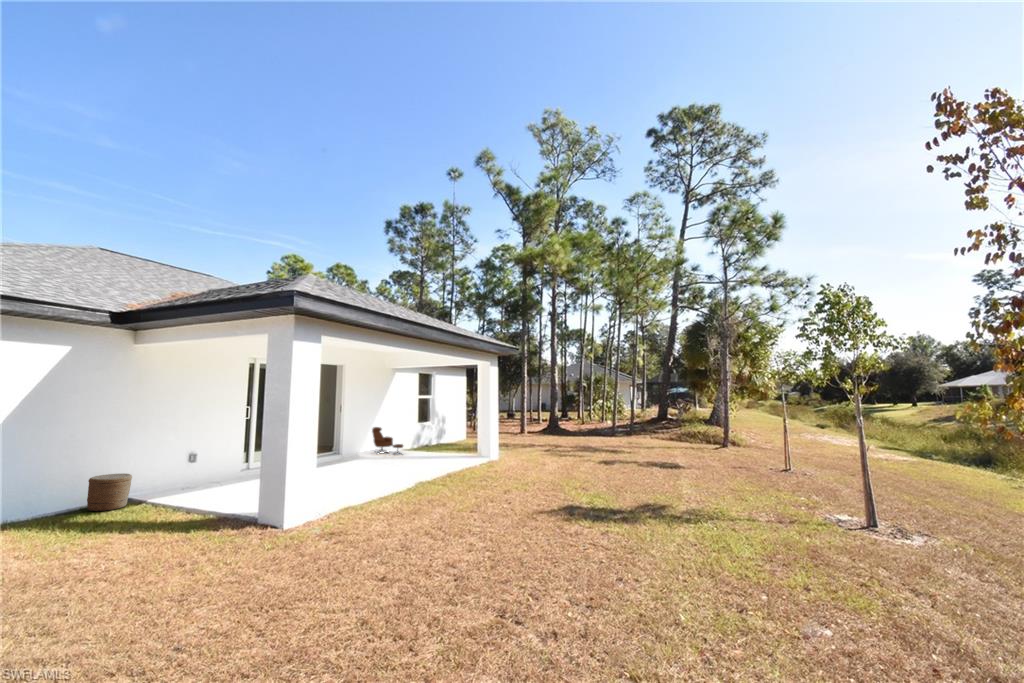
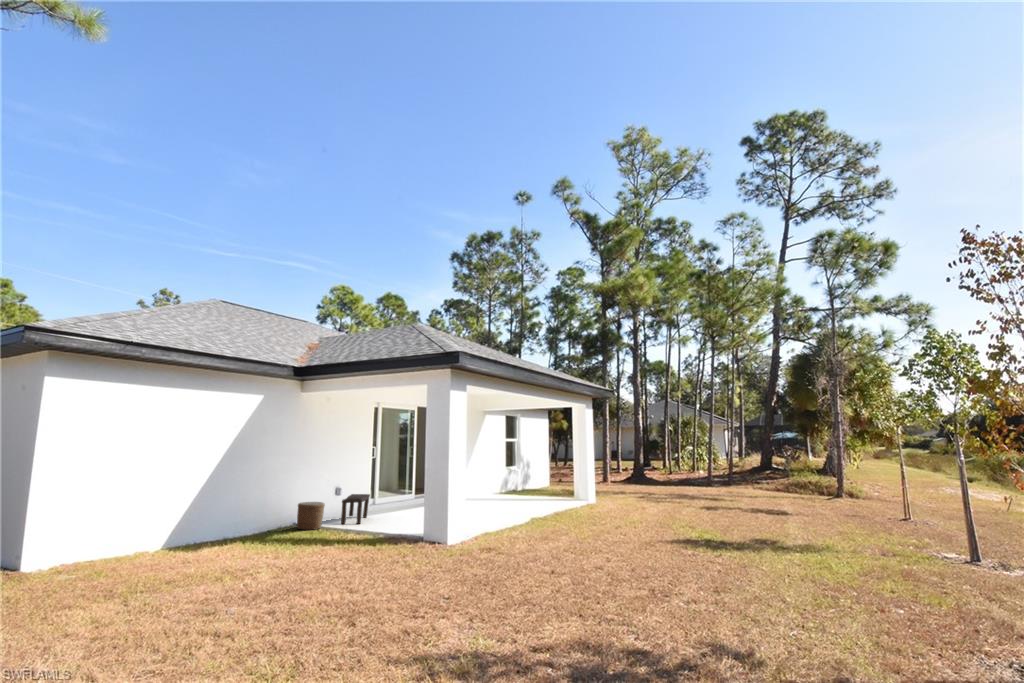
lounge chair: present [372,427,403,453] -> none [470,470,501,498]
bench: none [163,460,219,499] -> present [341,494,370,524]

